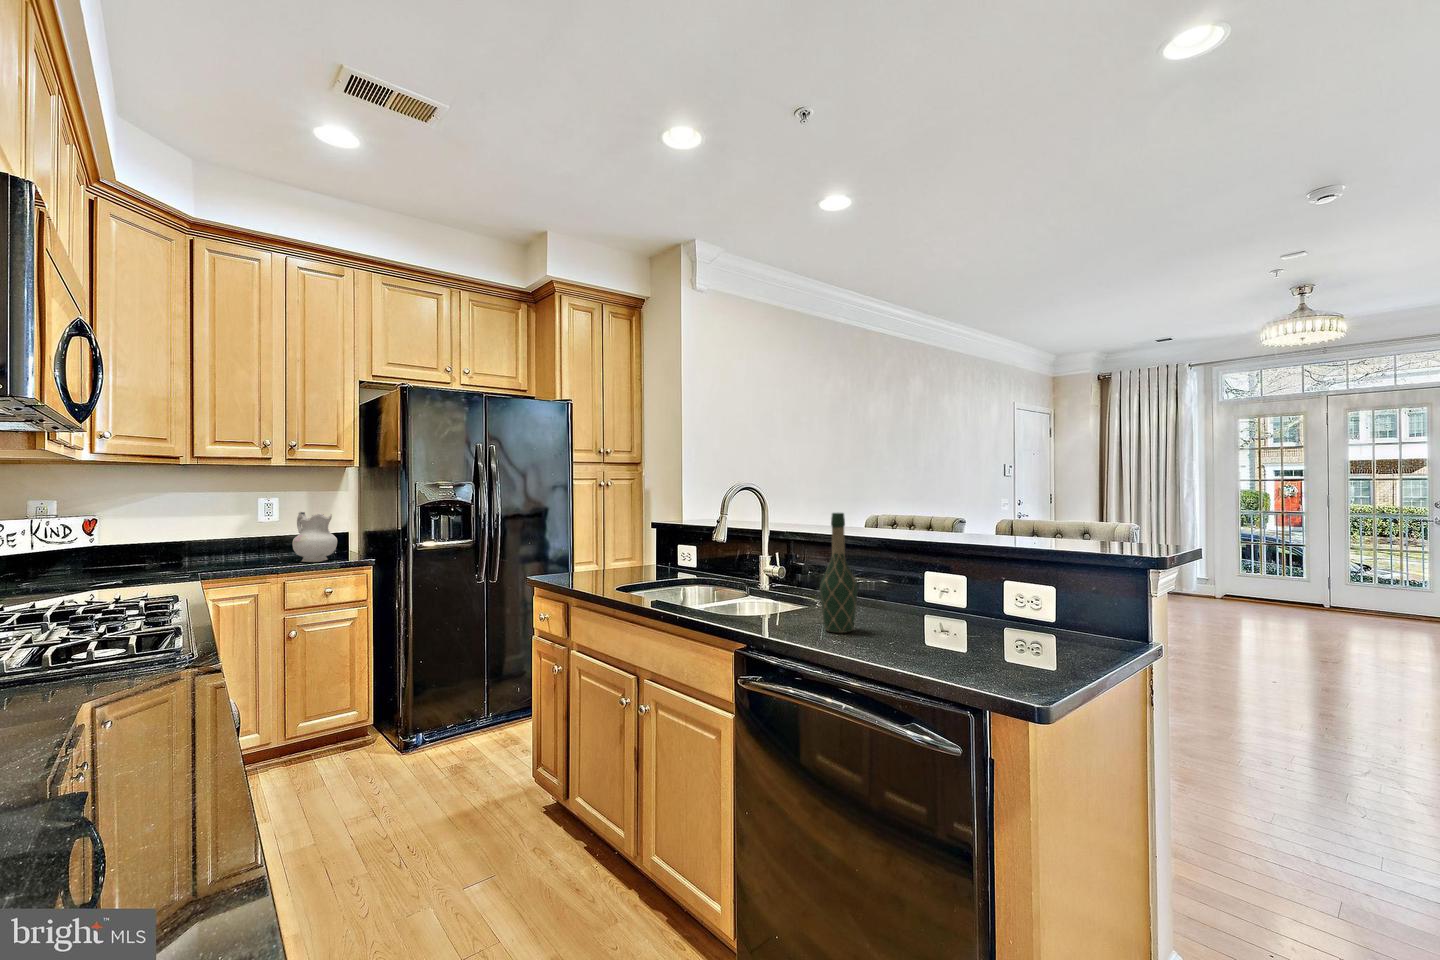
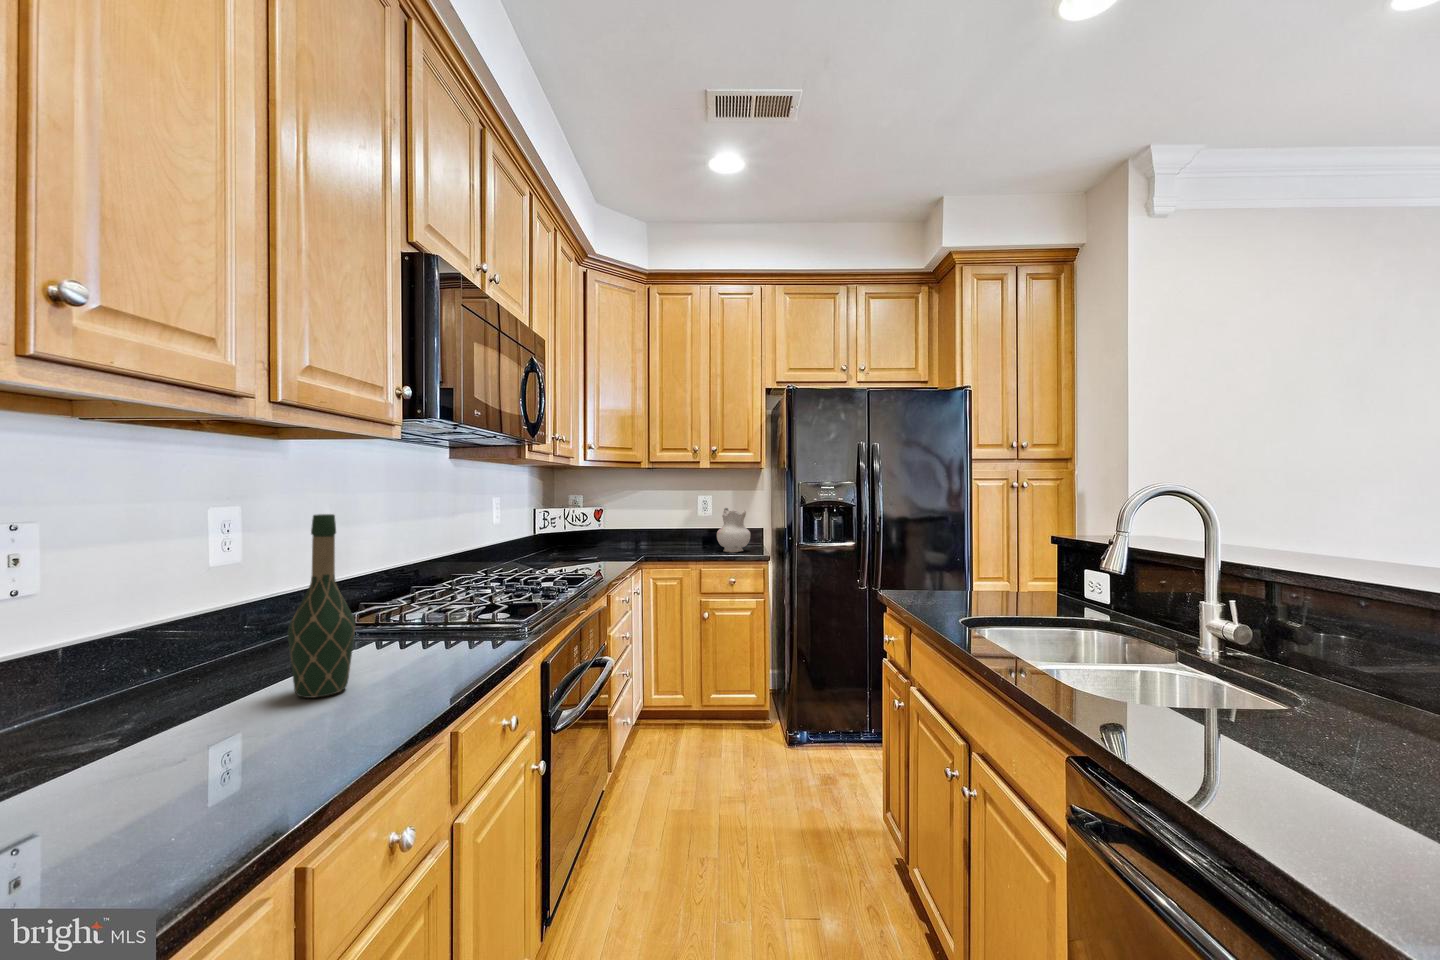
wine bottle: present [820,513,857,633] -> present [288,514,355,698]

